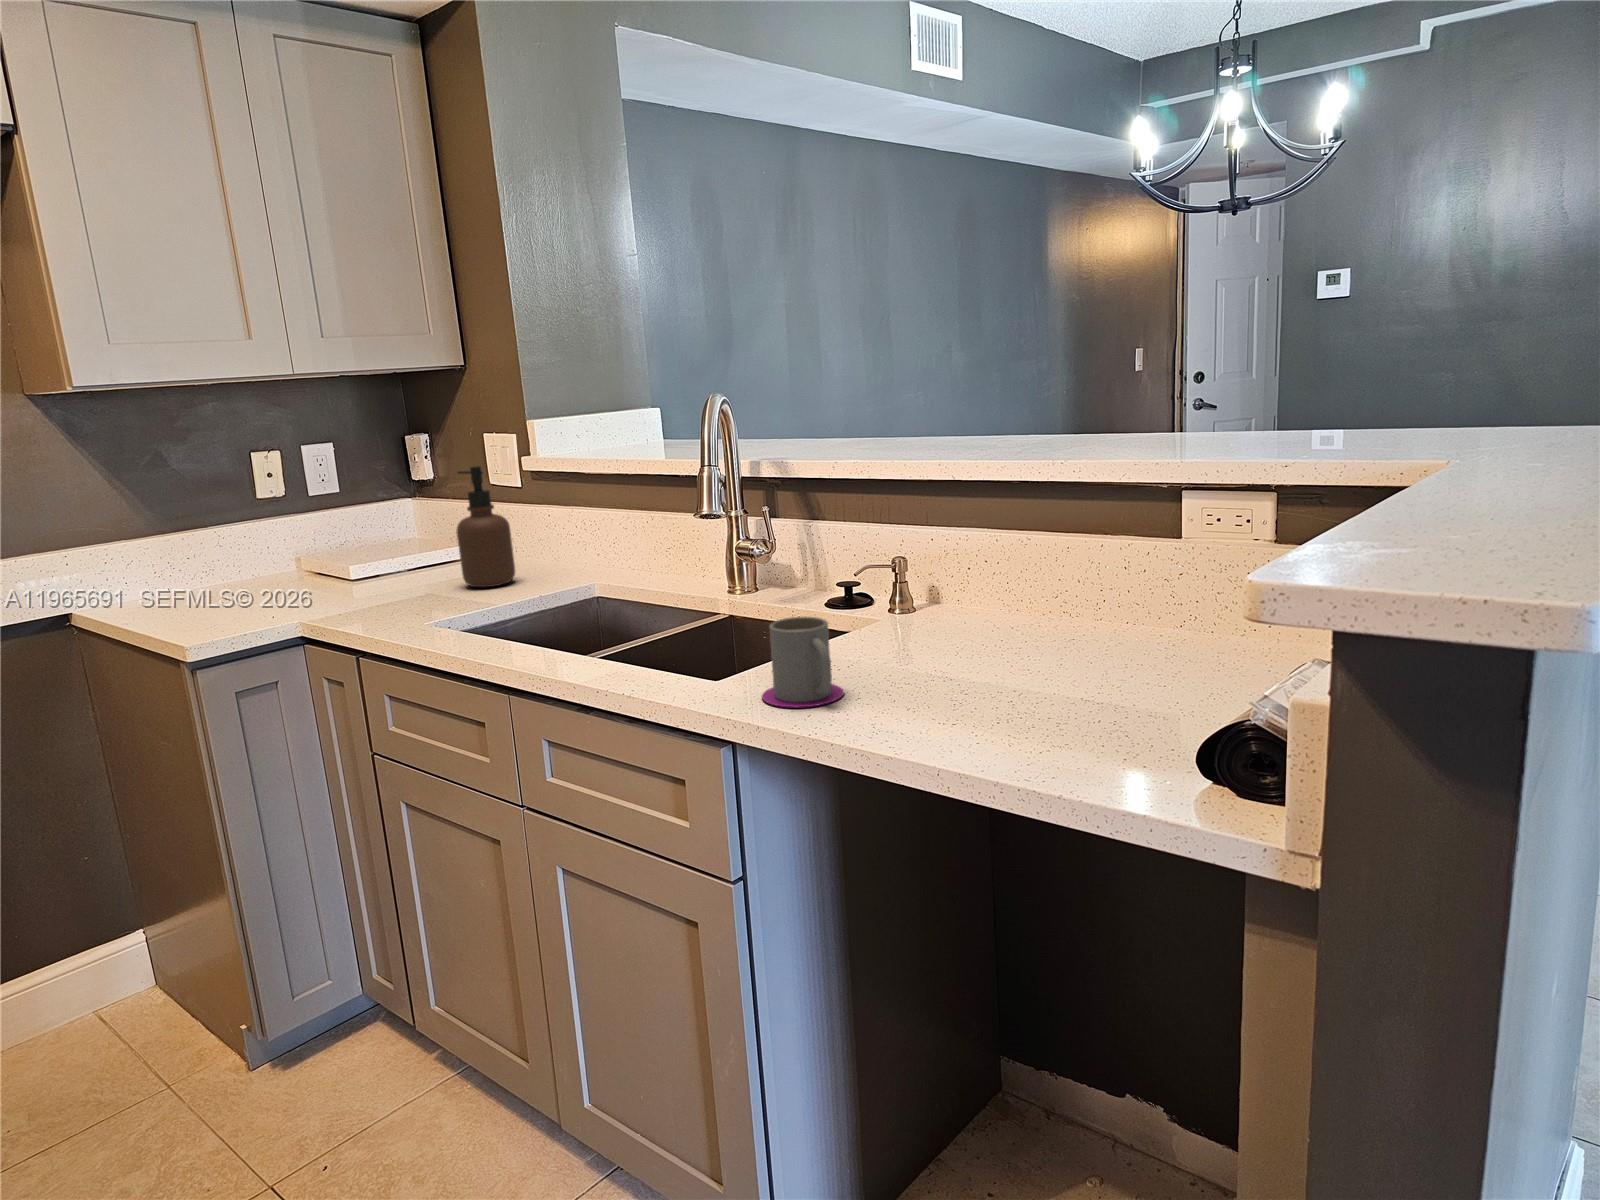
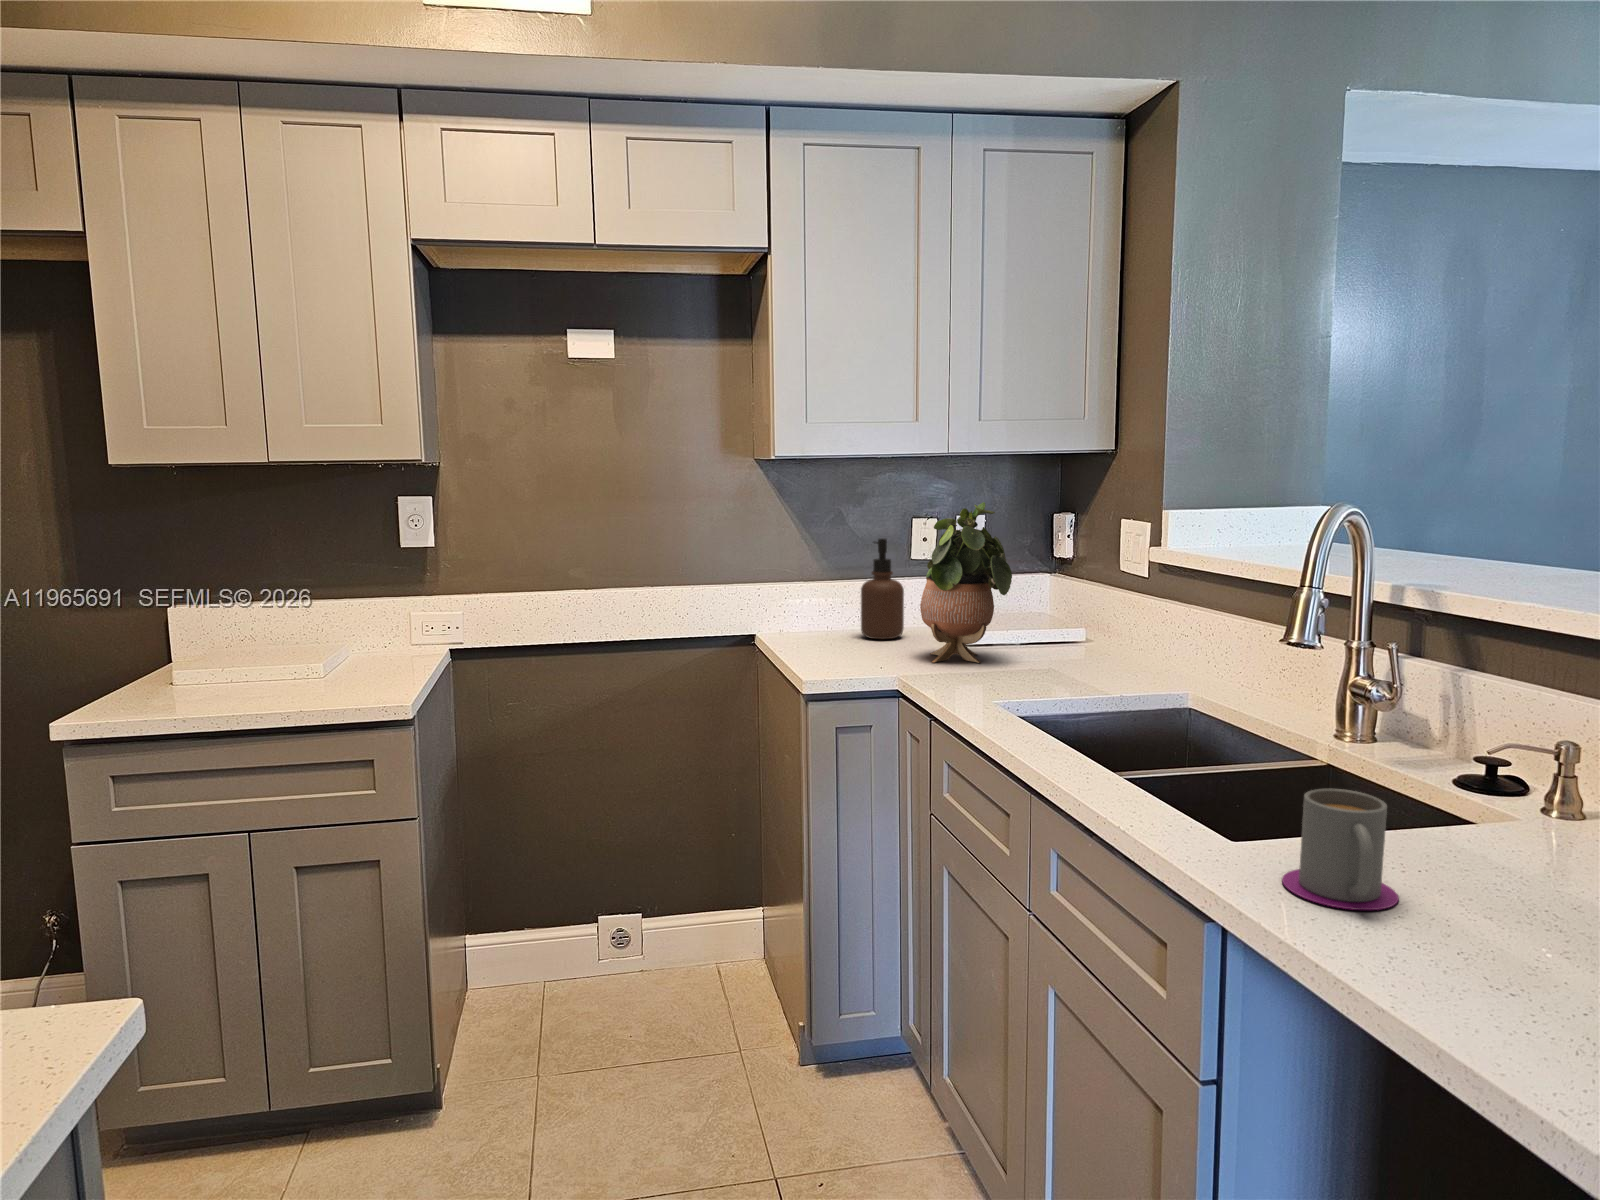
potted plant: none [294,425,397,602] -> present [920,502,1012,663]
soap dispenser: present [456,466,515,587] -> present [861,538,904,639]

